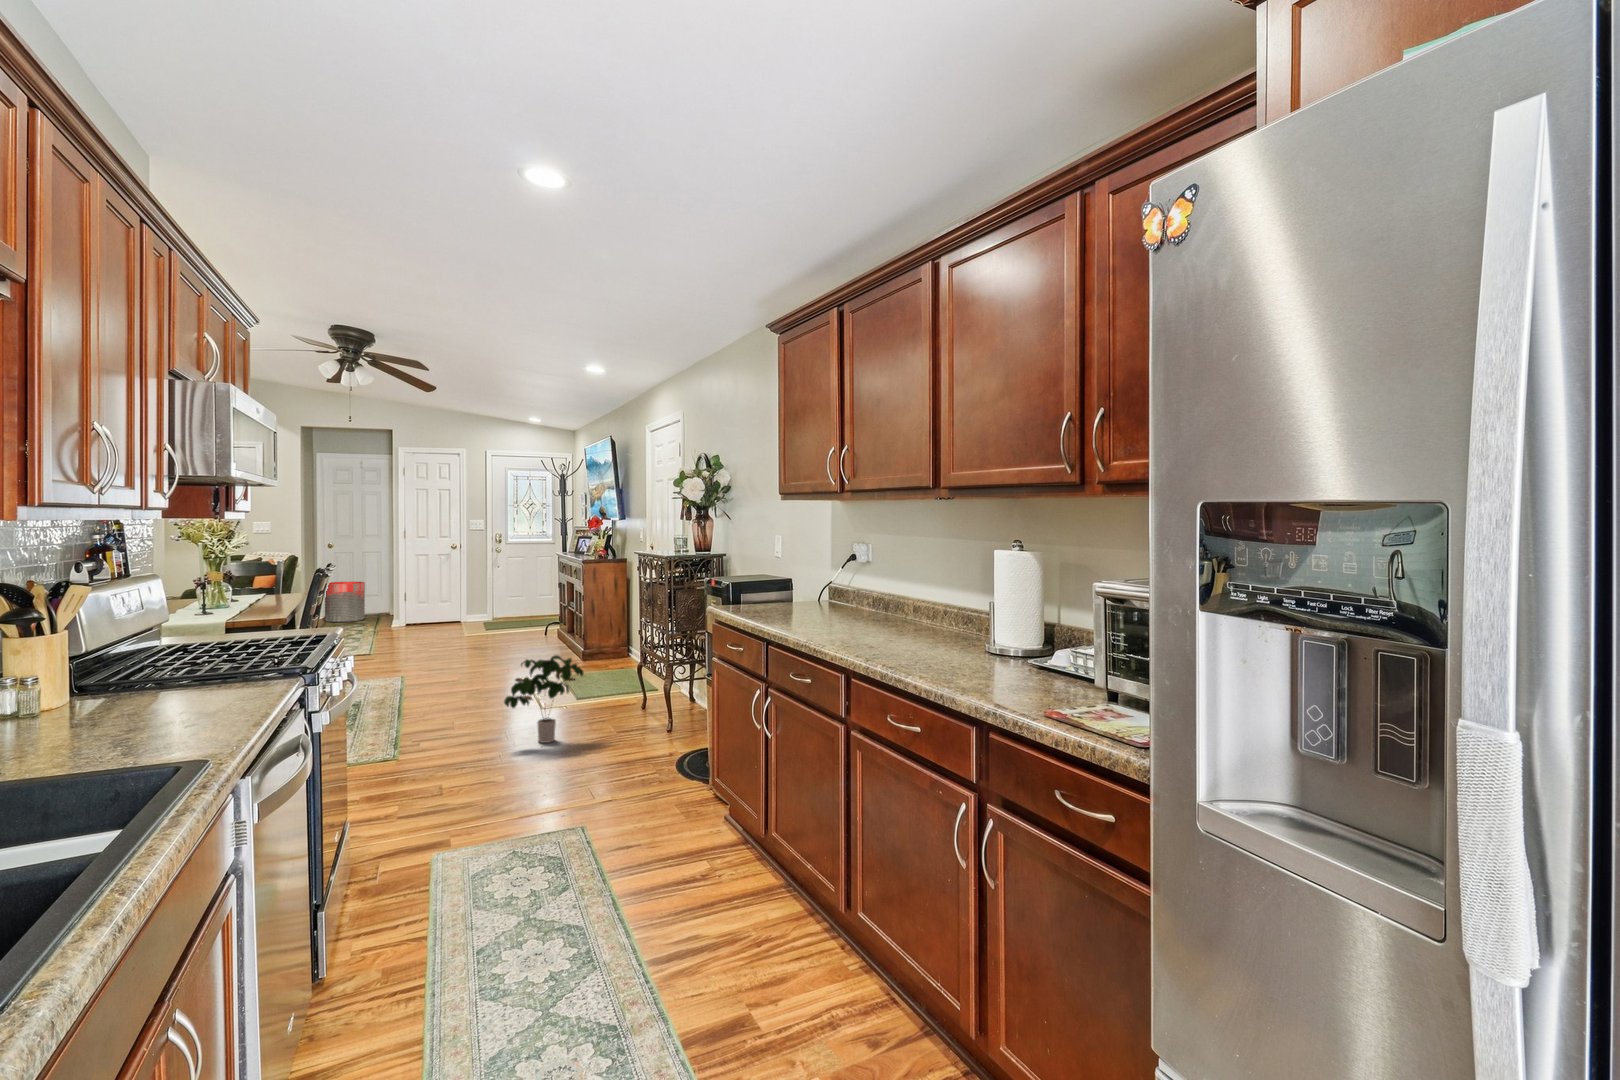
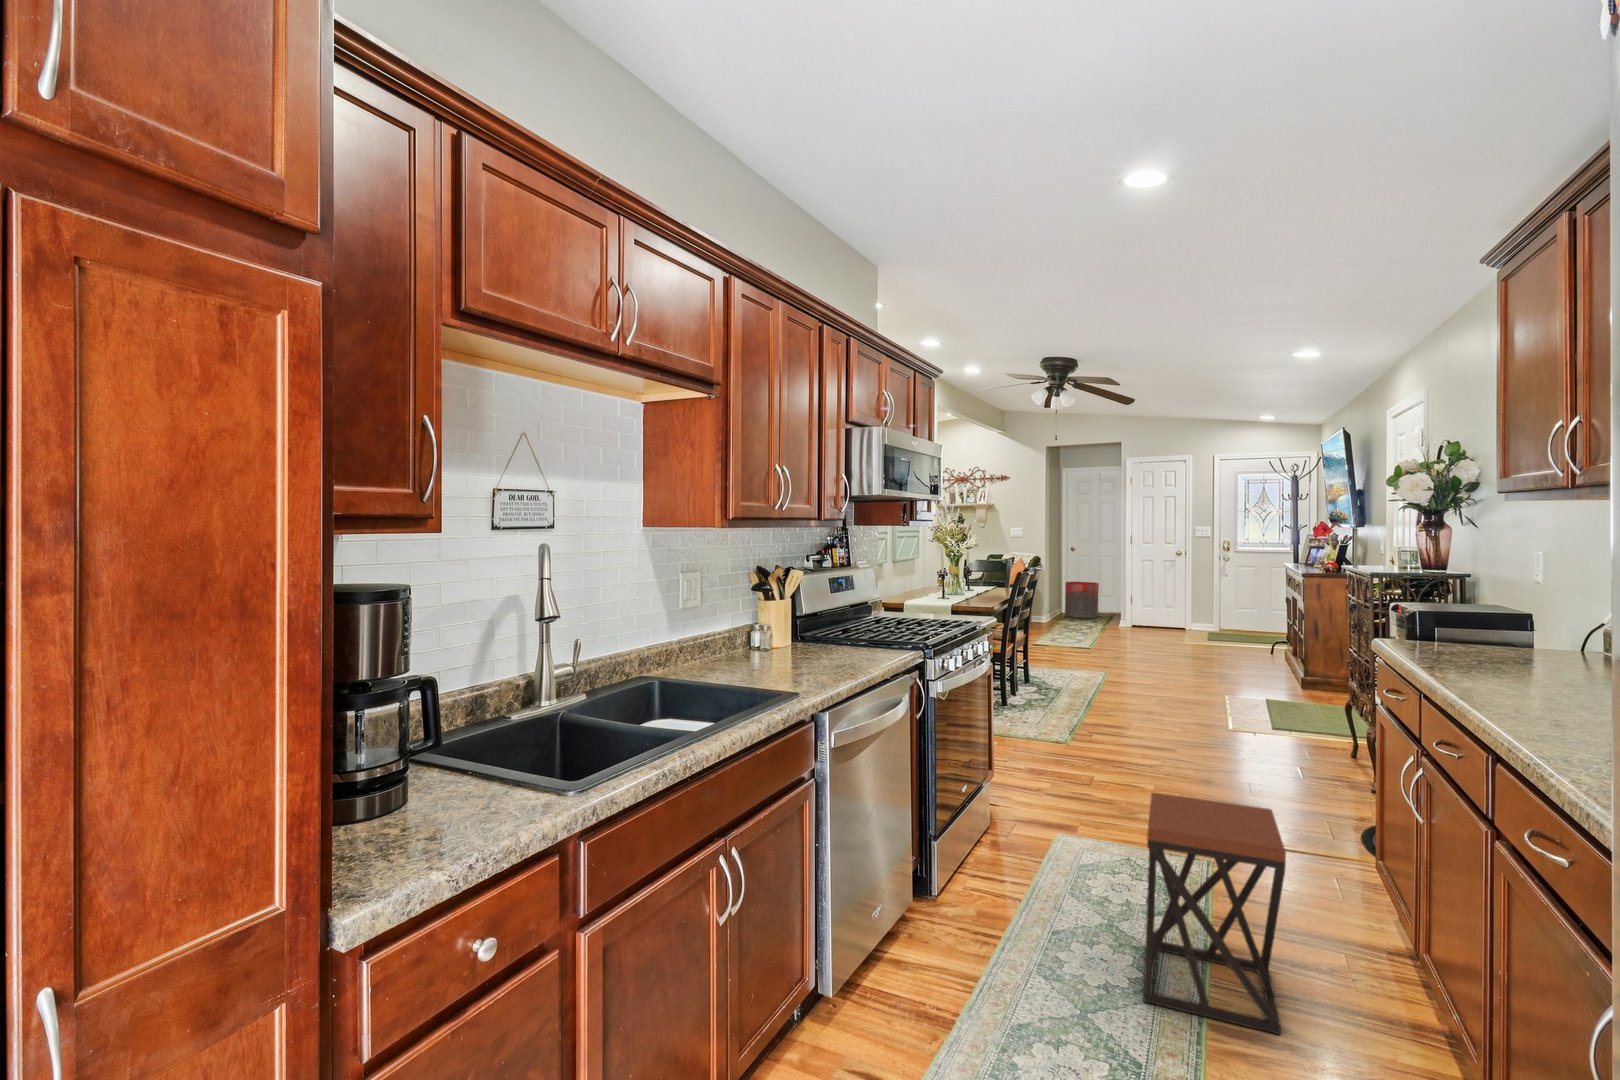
potted plant: present [504,655,584,743] -> none [1168,672,1262,765]
stool: none [569,762,701,974] -> present [1144,793,1286,1035]

